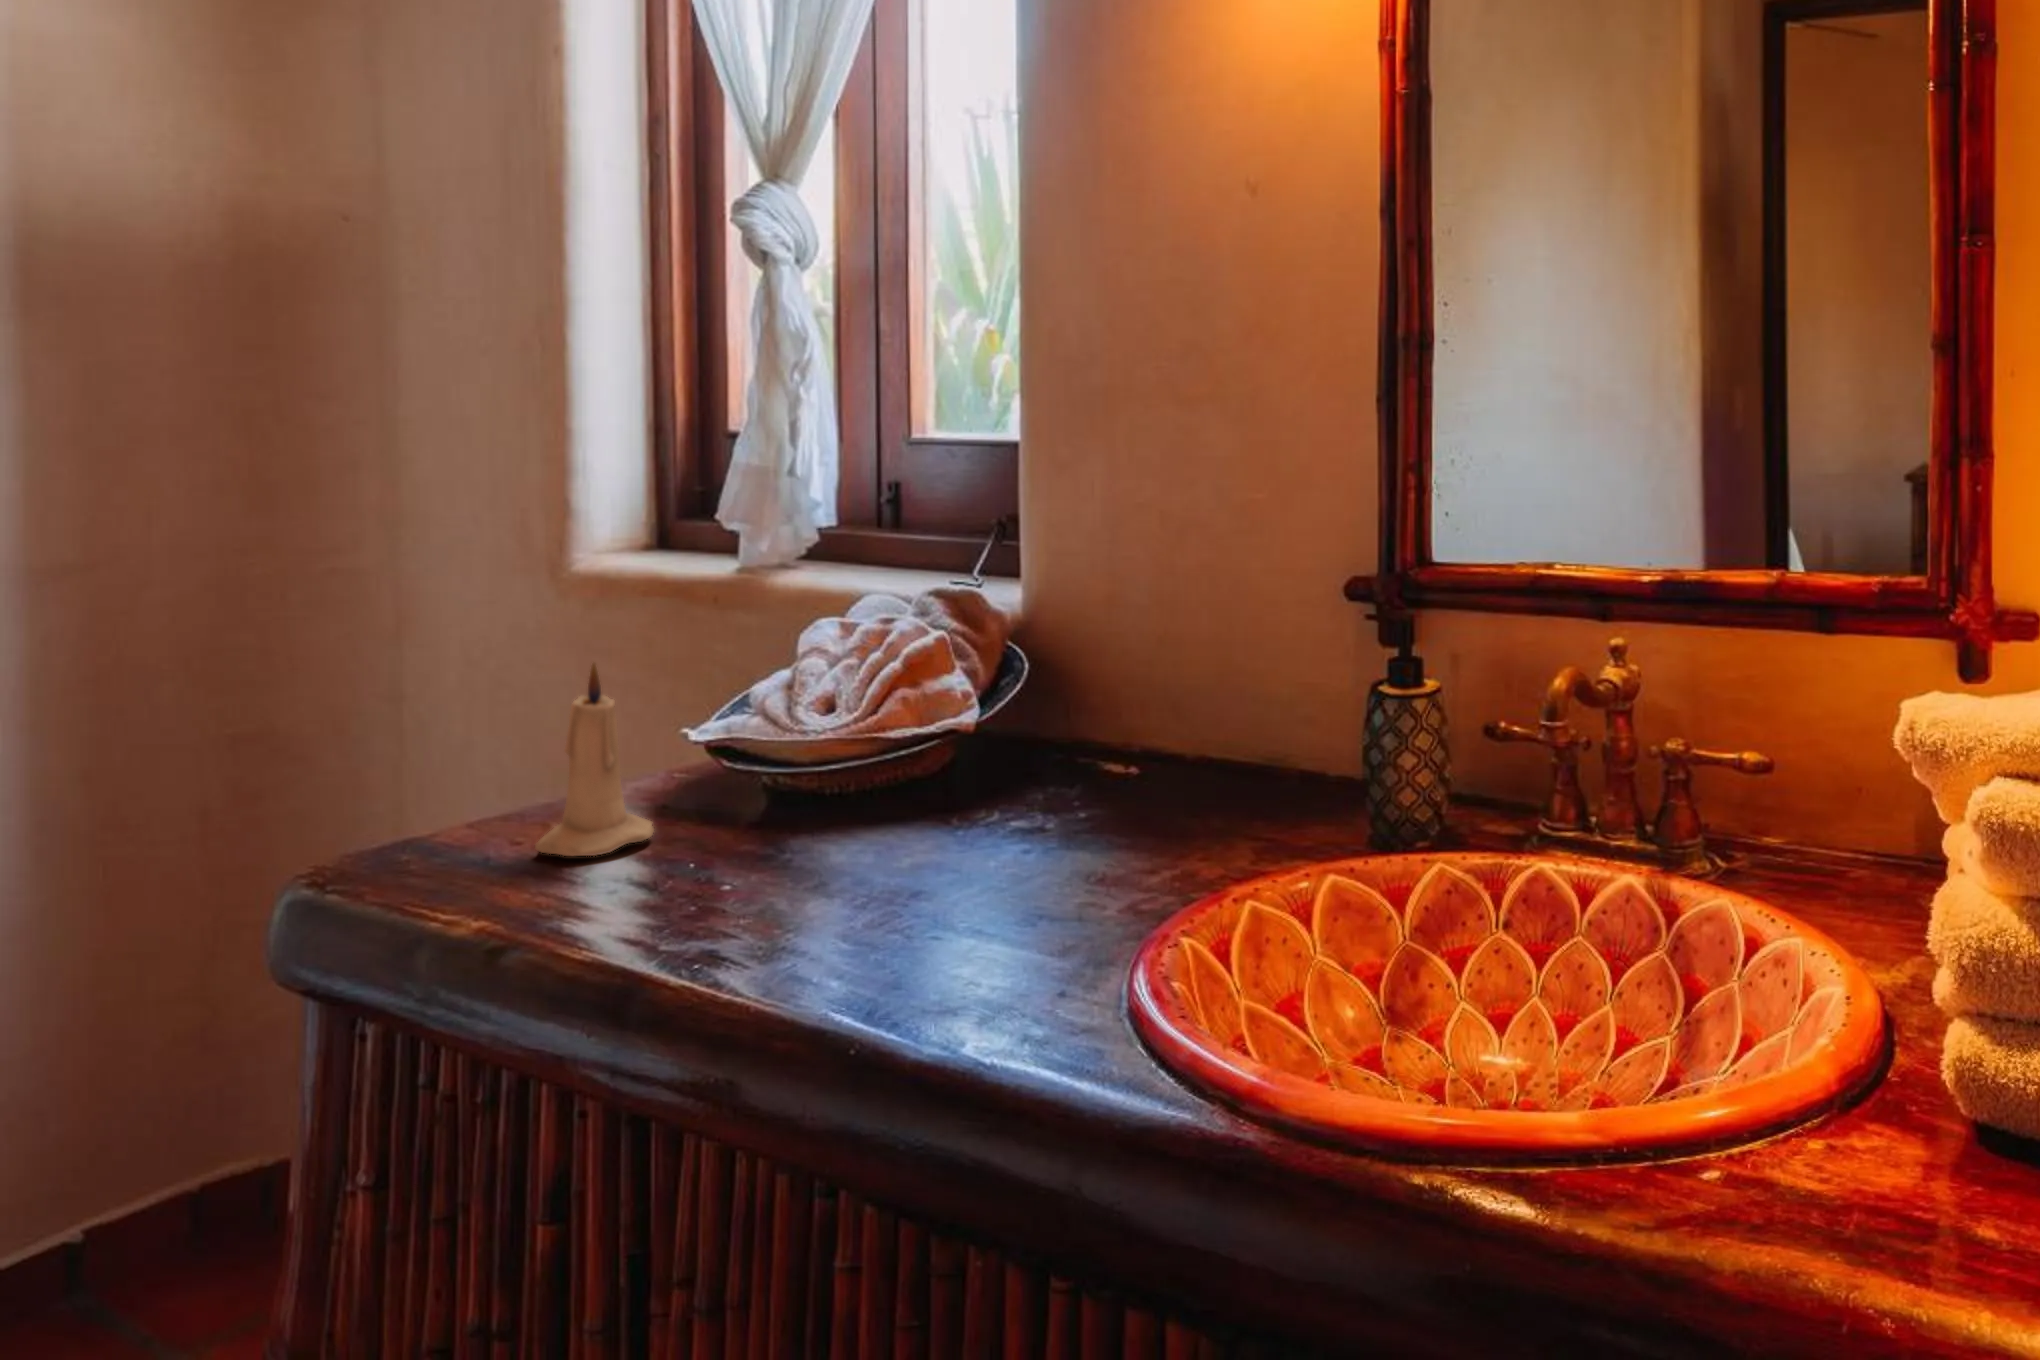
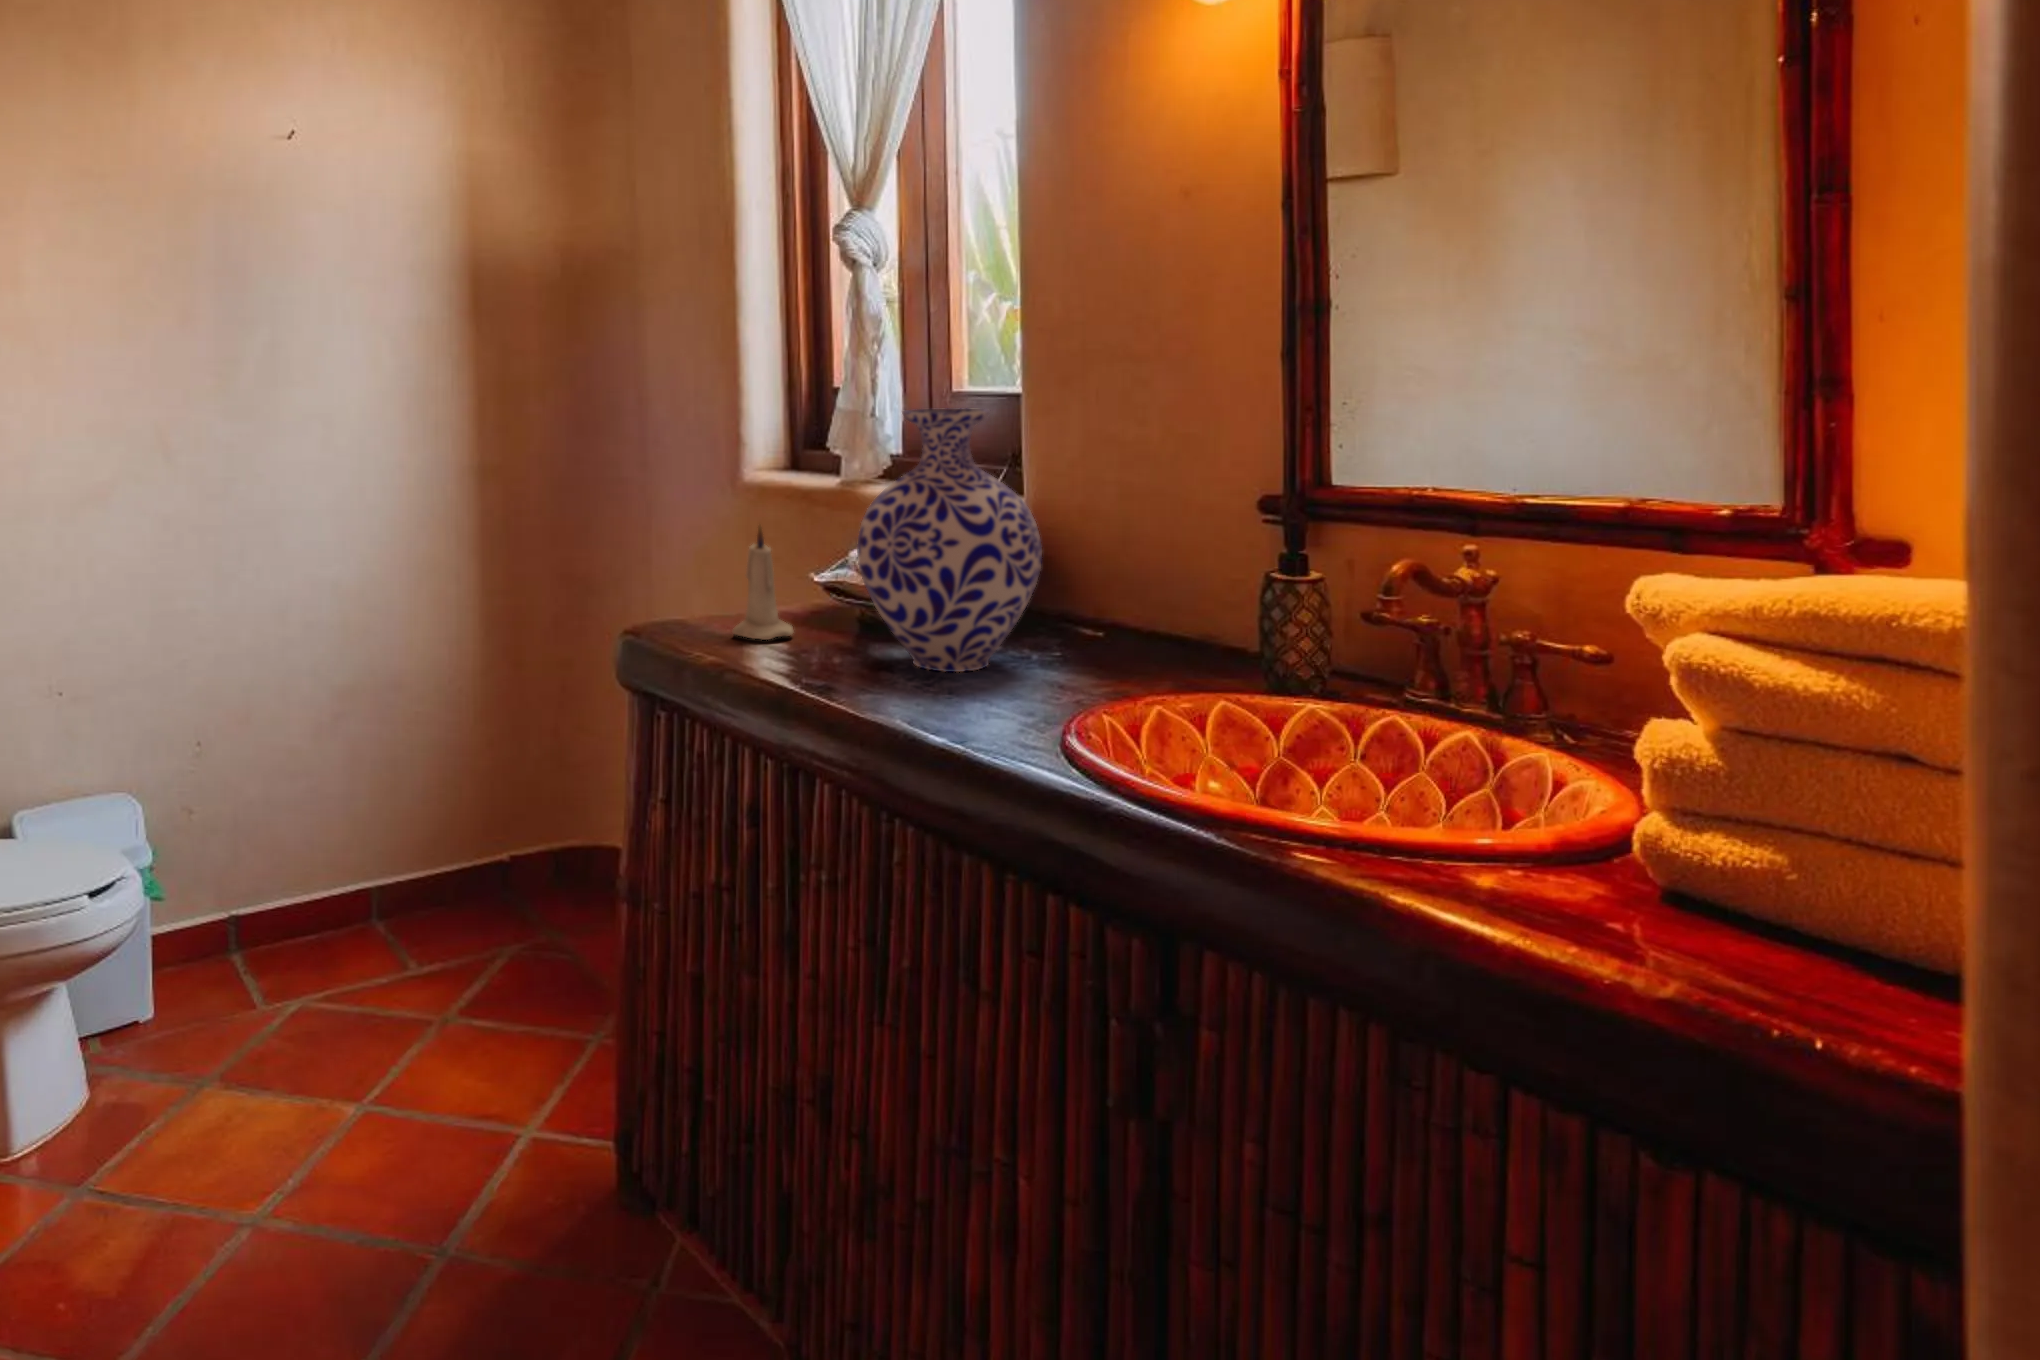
vase: none [771,471,1067,878] -> present [857,408,1042,672]

